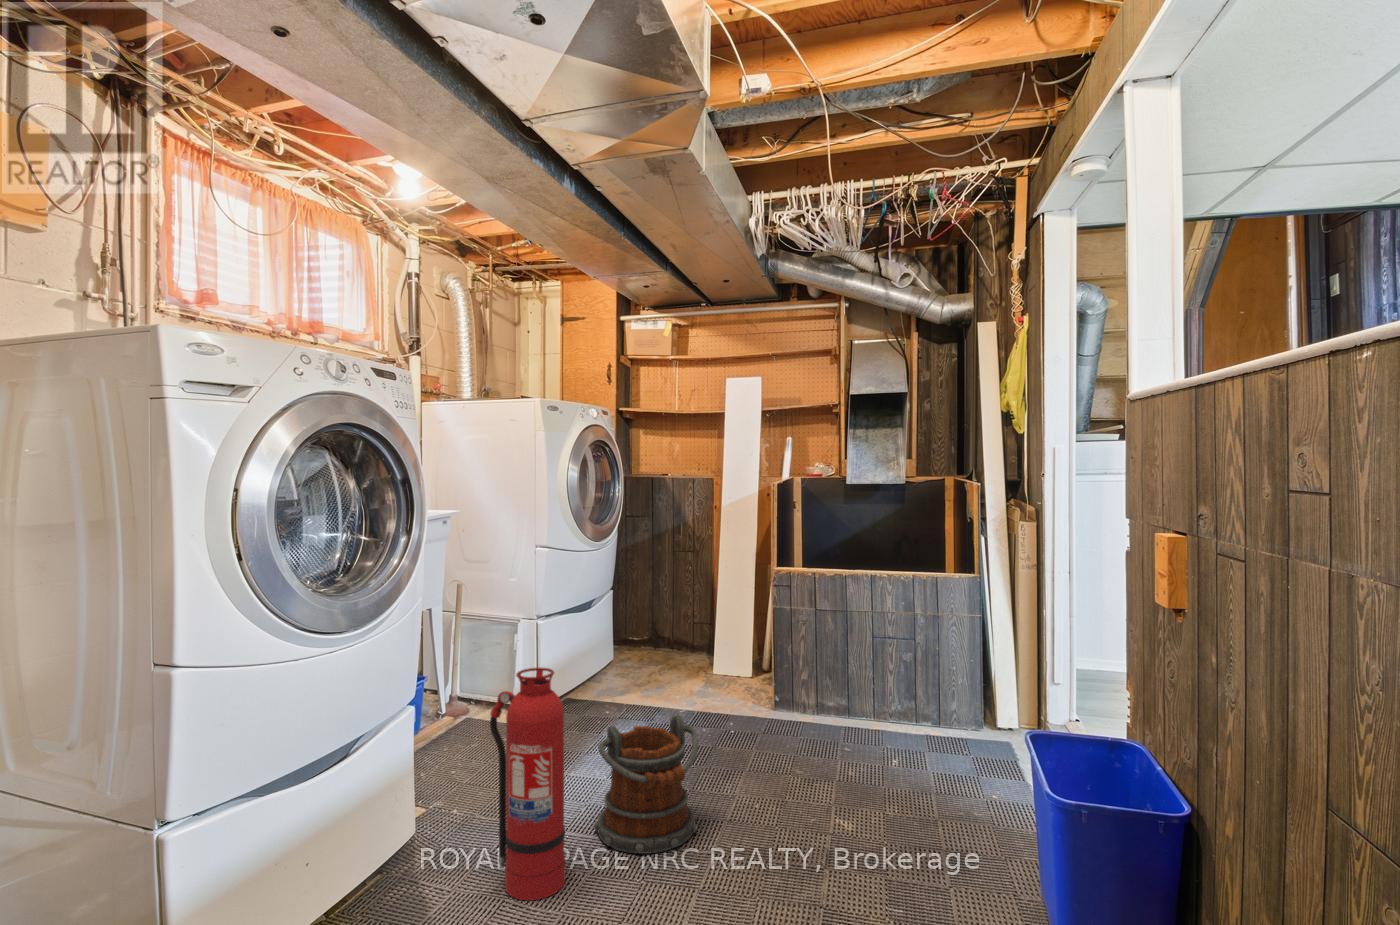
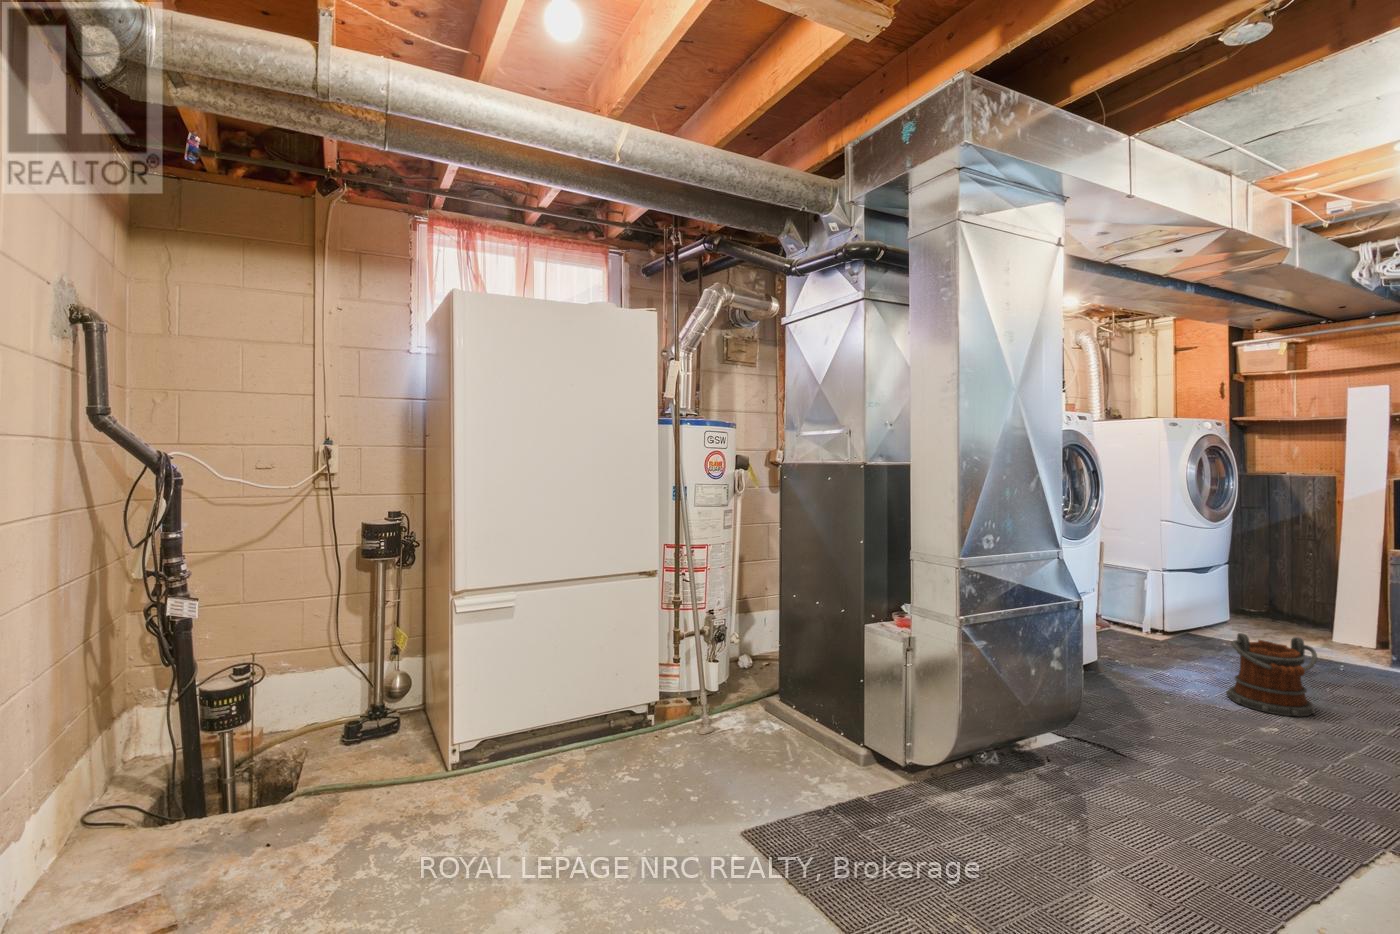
fire extinguisher: present [490,667,565,900] -> none [1157,585,1209,711]

